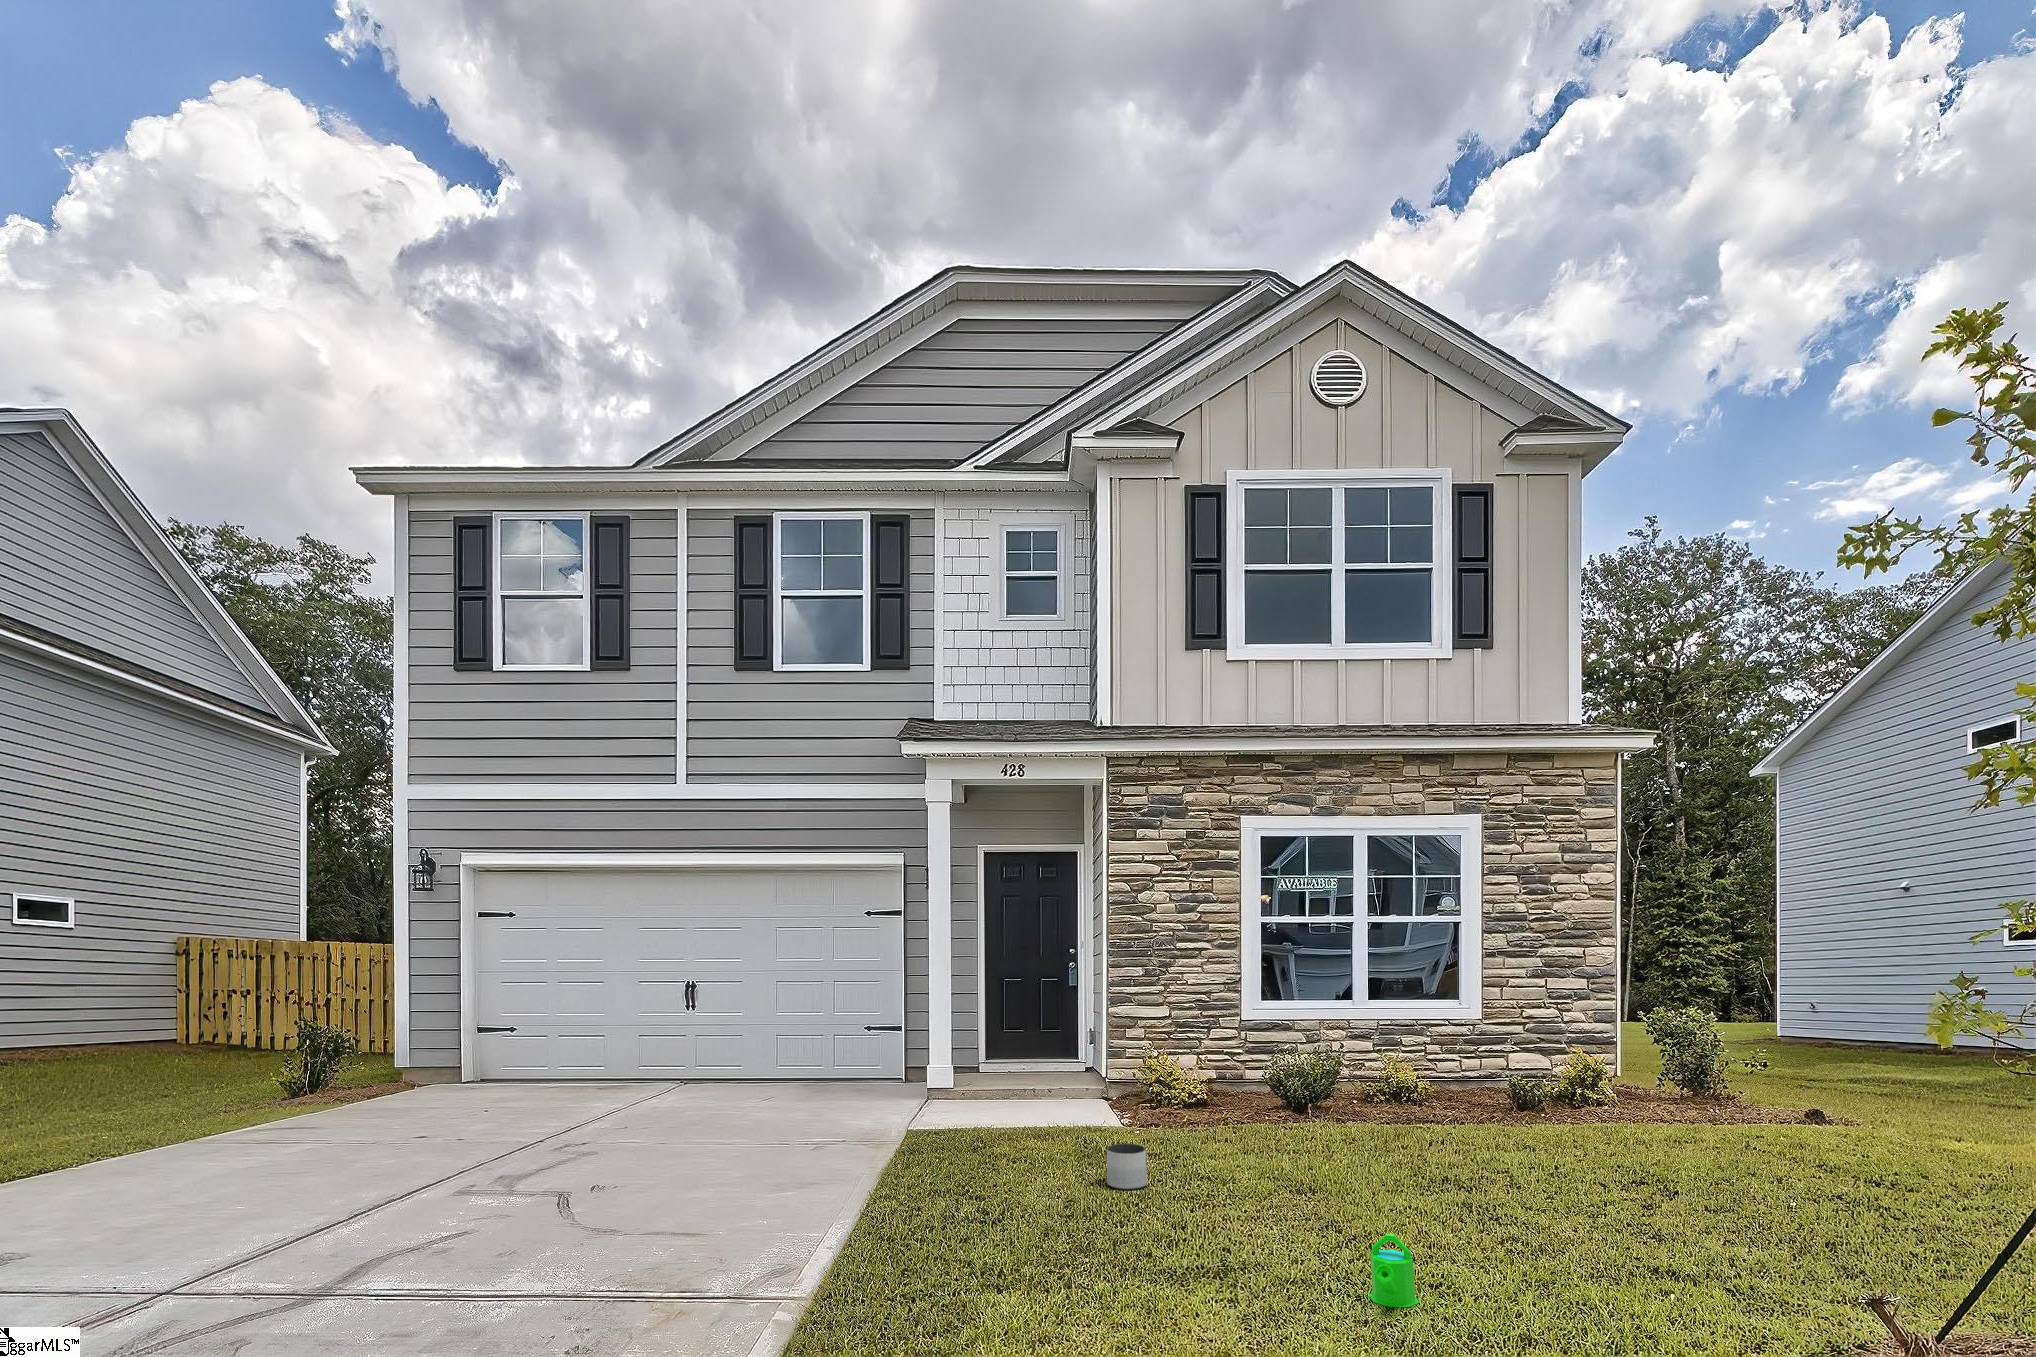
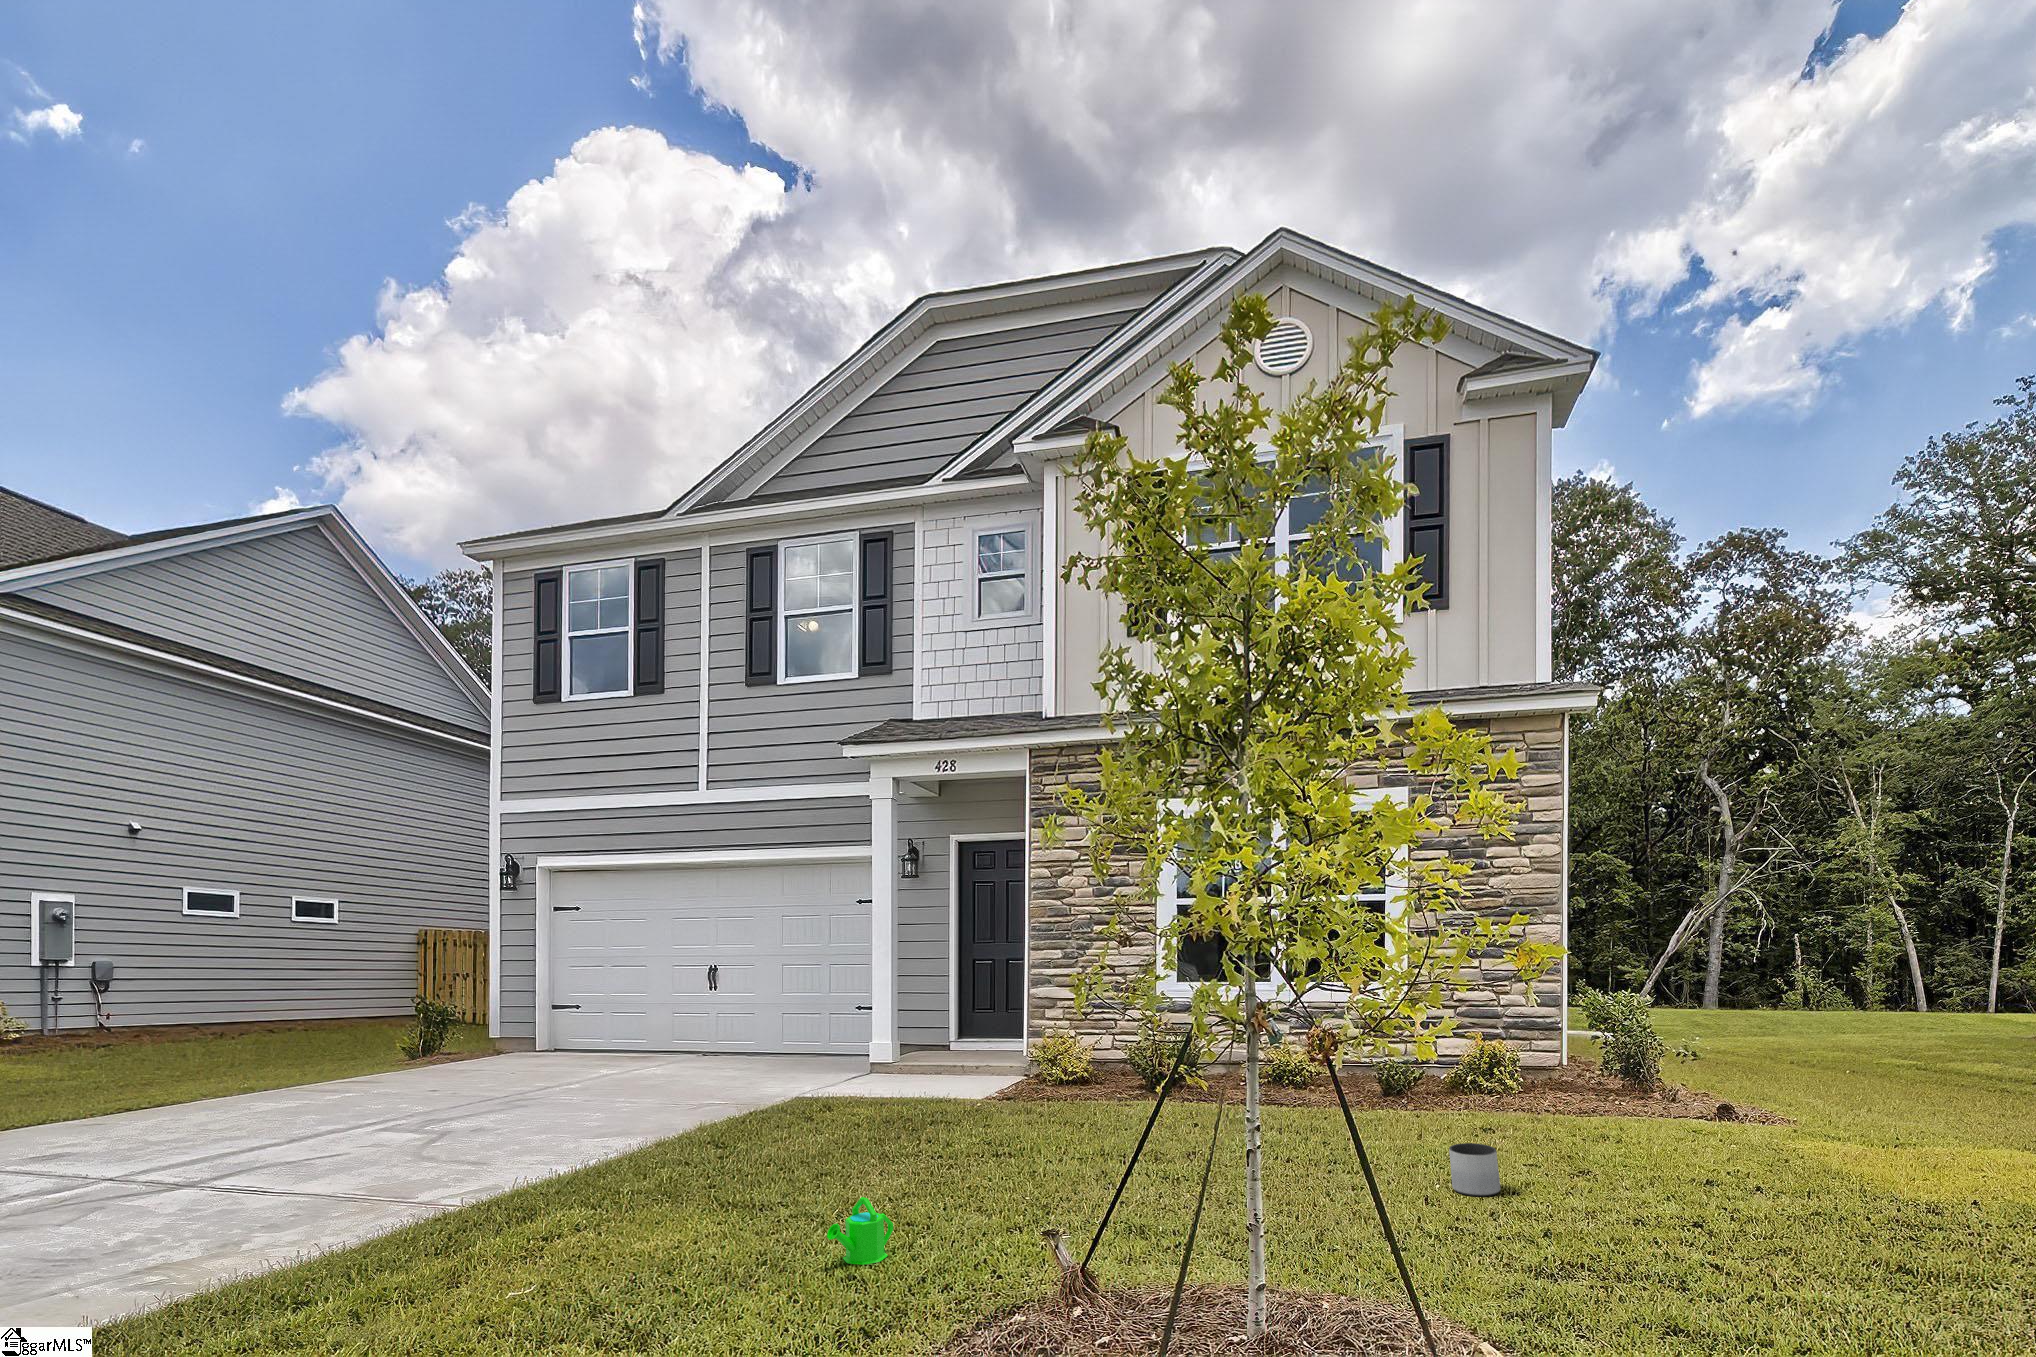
planter: present [1107,1144,1147,1190] -> present [1449,1143,1500,1197]

